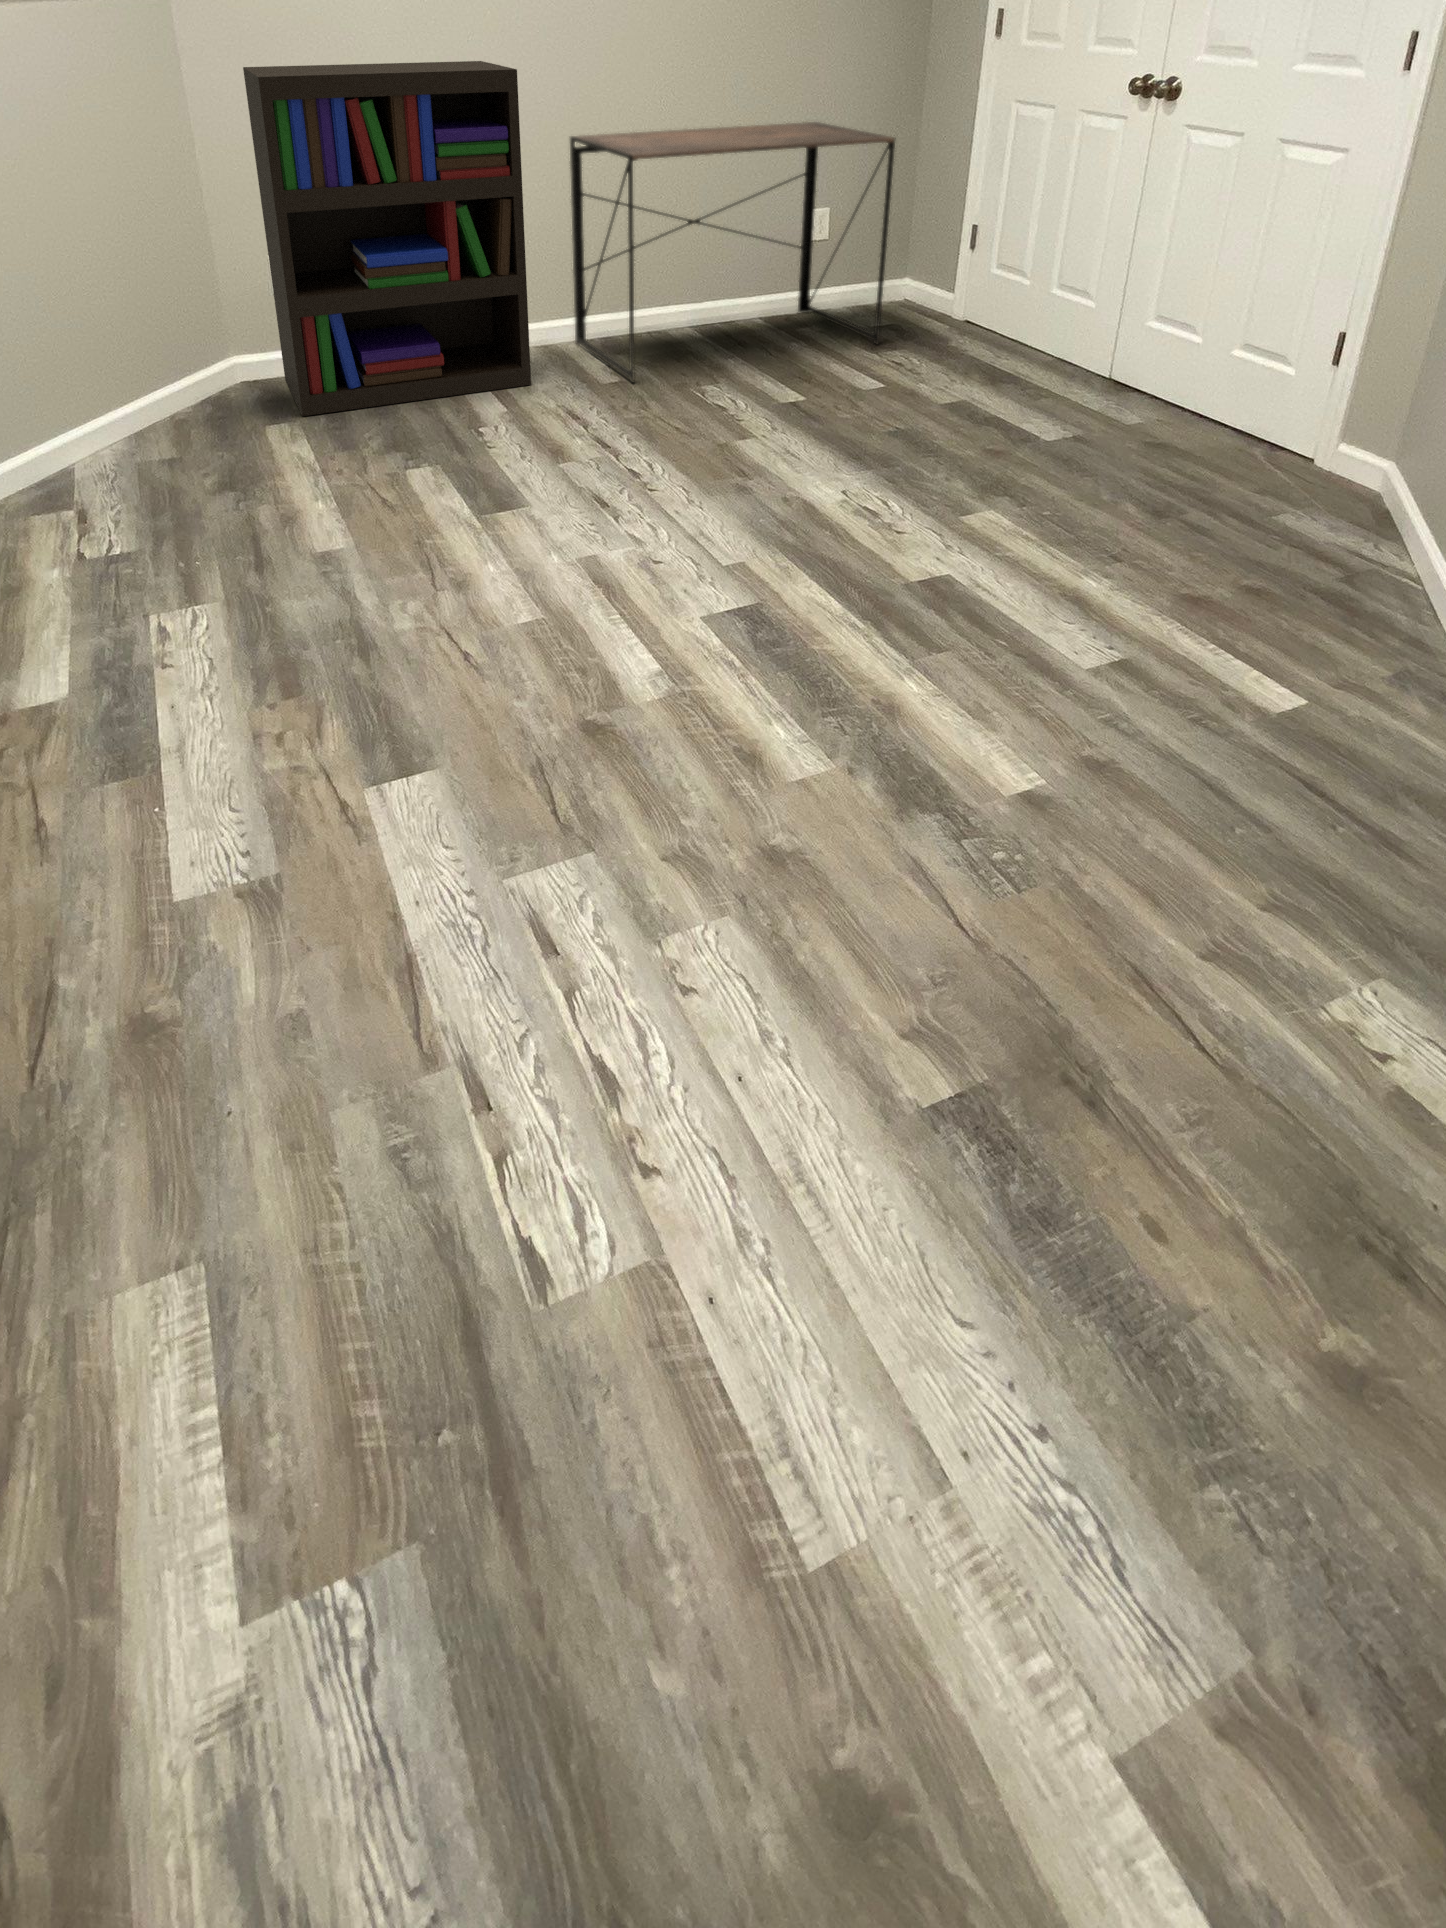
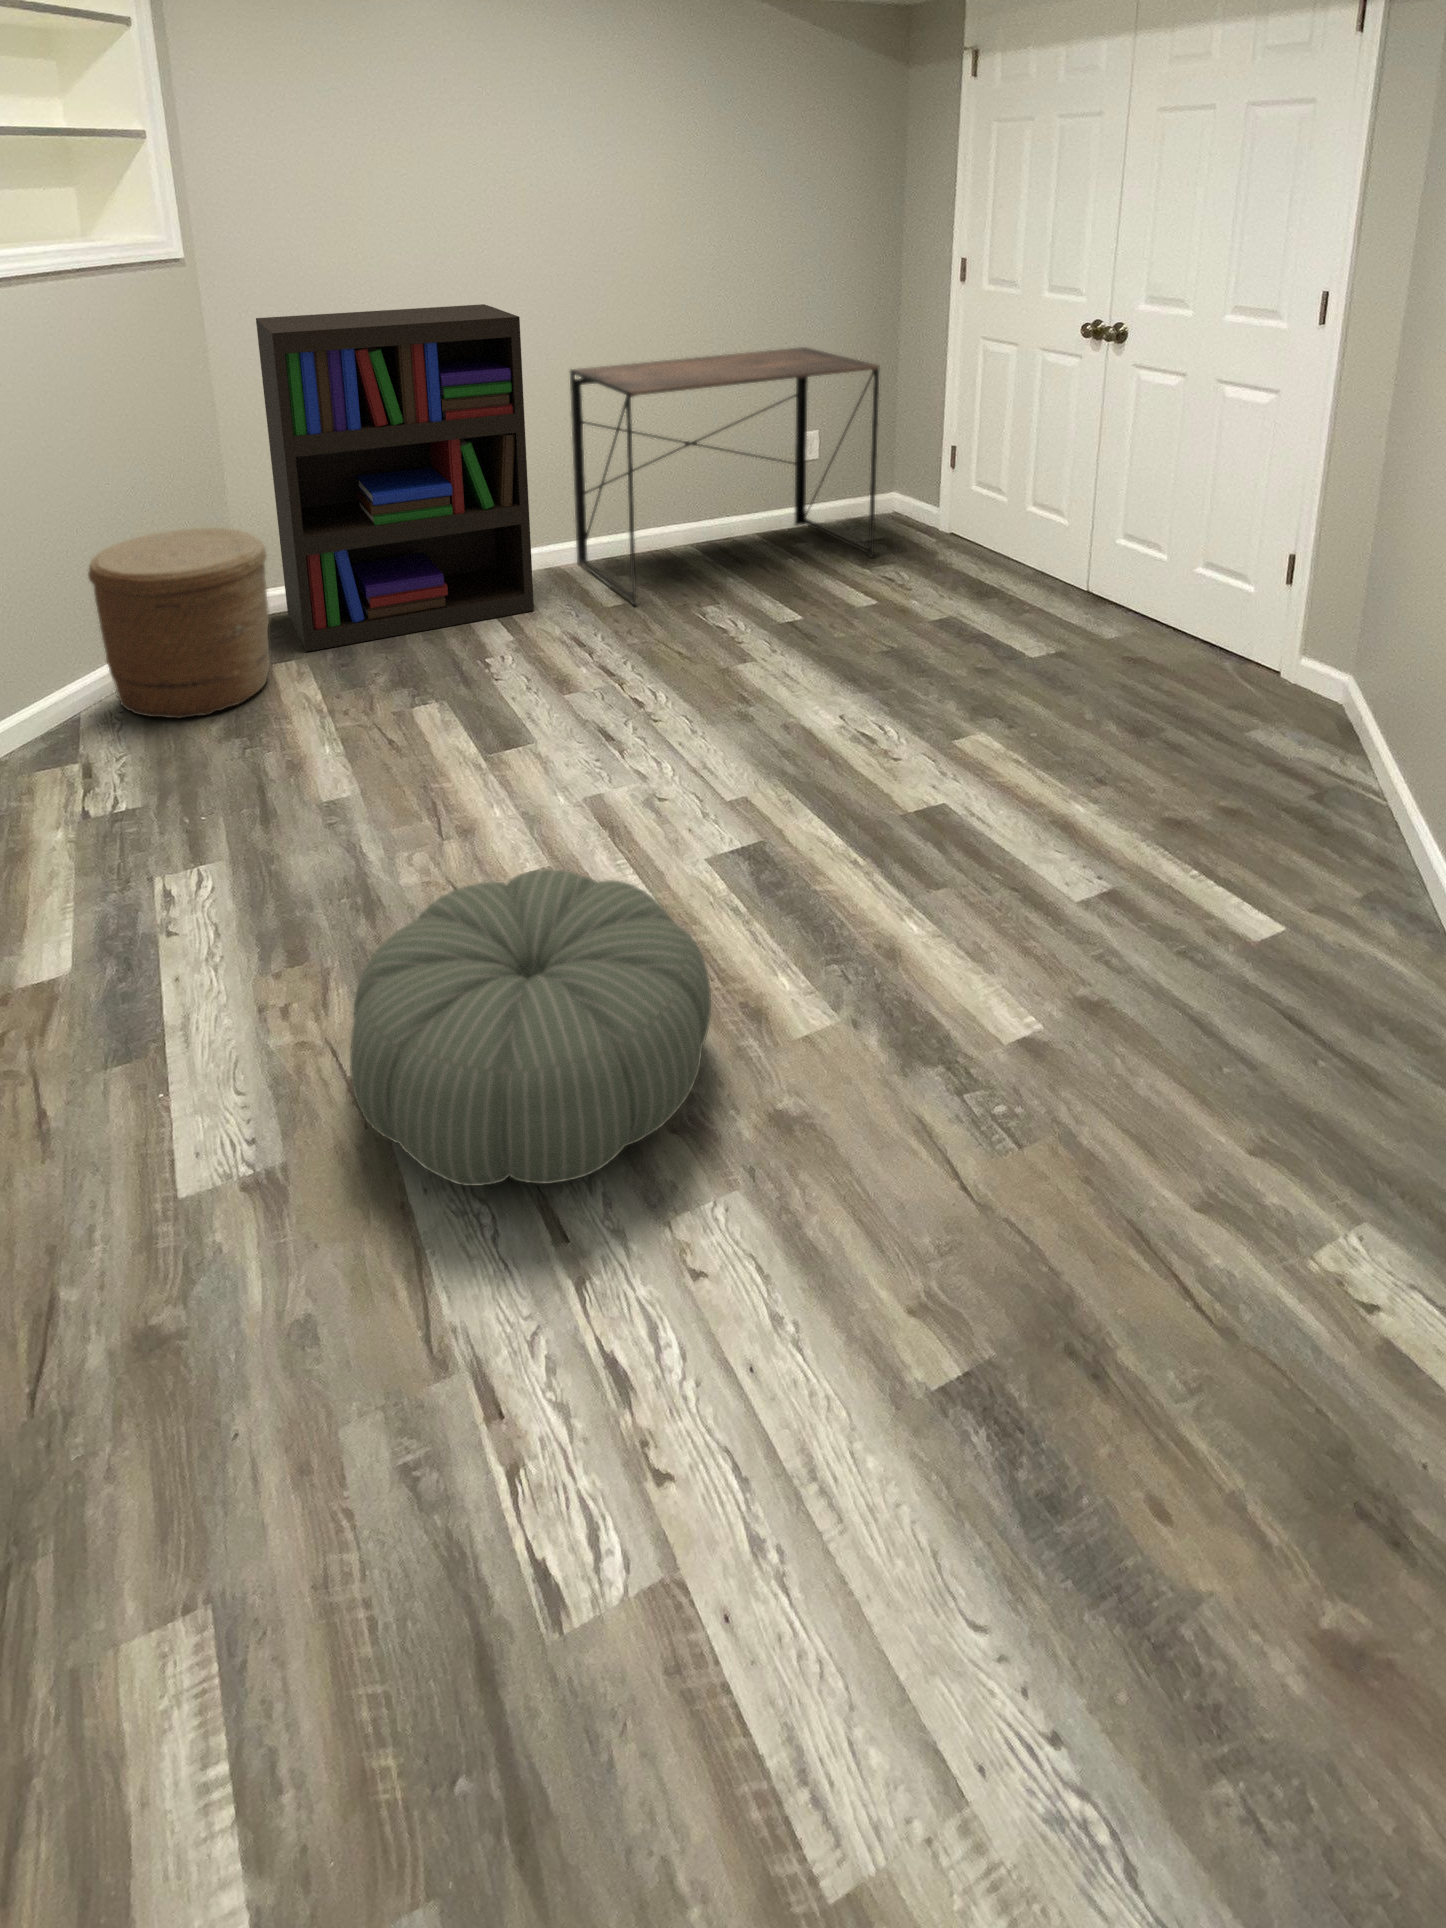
woven basket: none [80,285,266,473] -> present [88,528,269,718]
pouf: none [340,610,705,902] -> present [350,869,711,1186]

